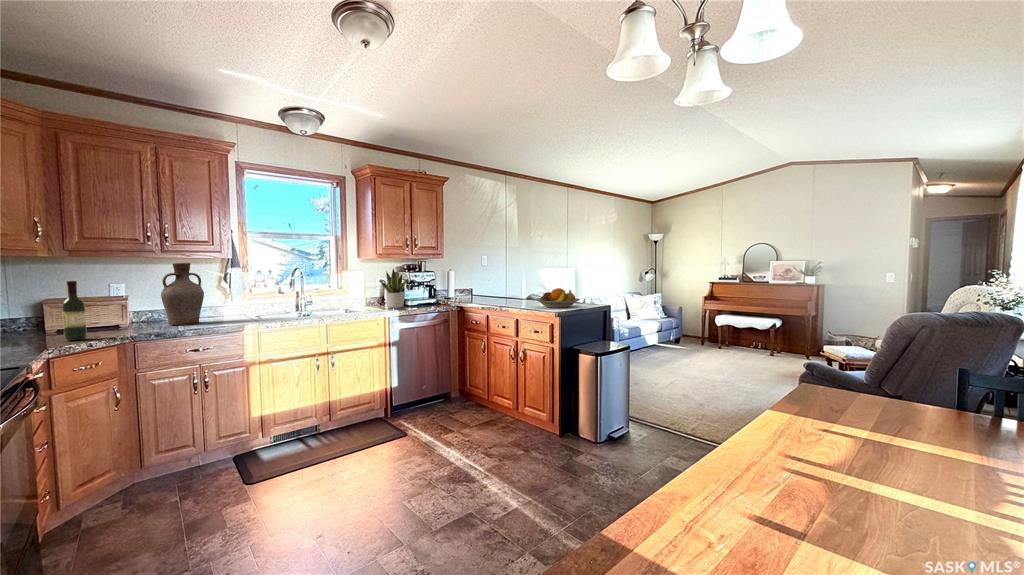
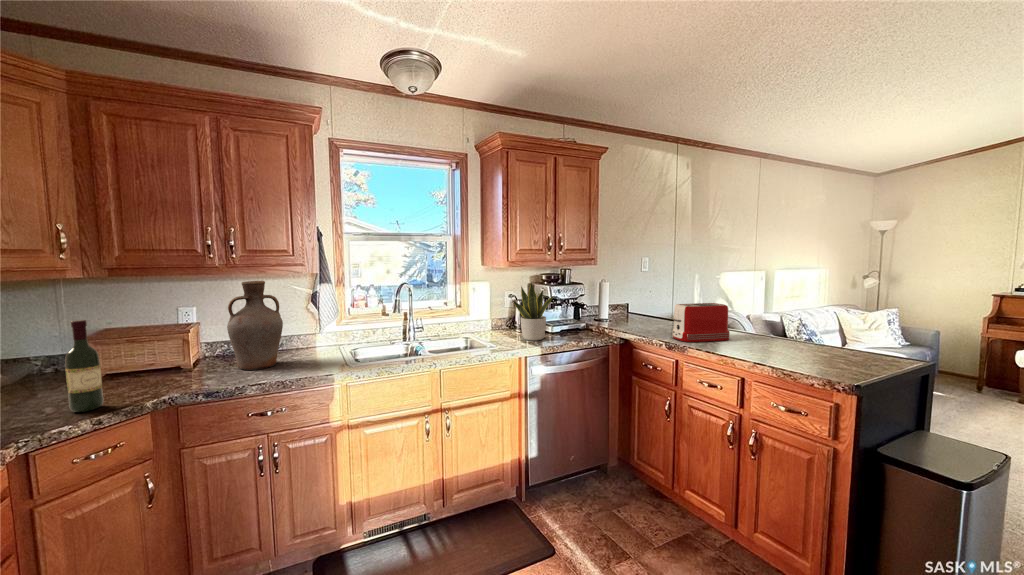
toaster: none [488,281,522,305] -> present [673,303,730,342]
fruit bowl: present [536,288,580,308] -> none [778,328,881,367]

